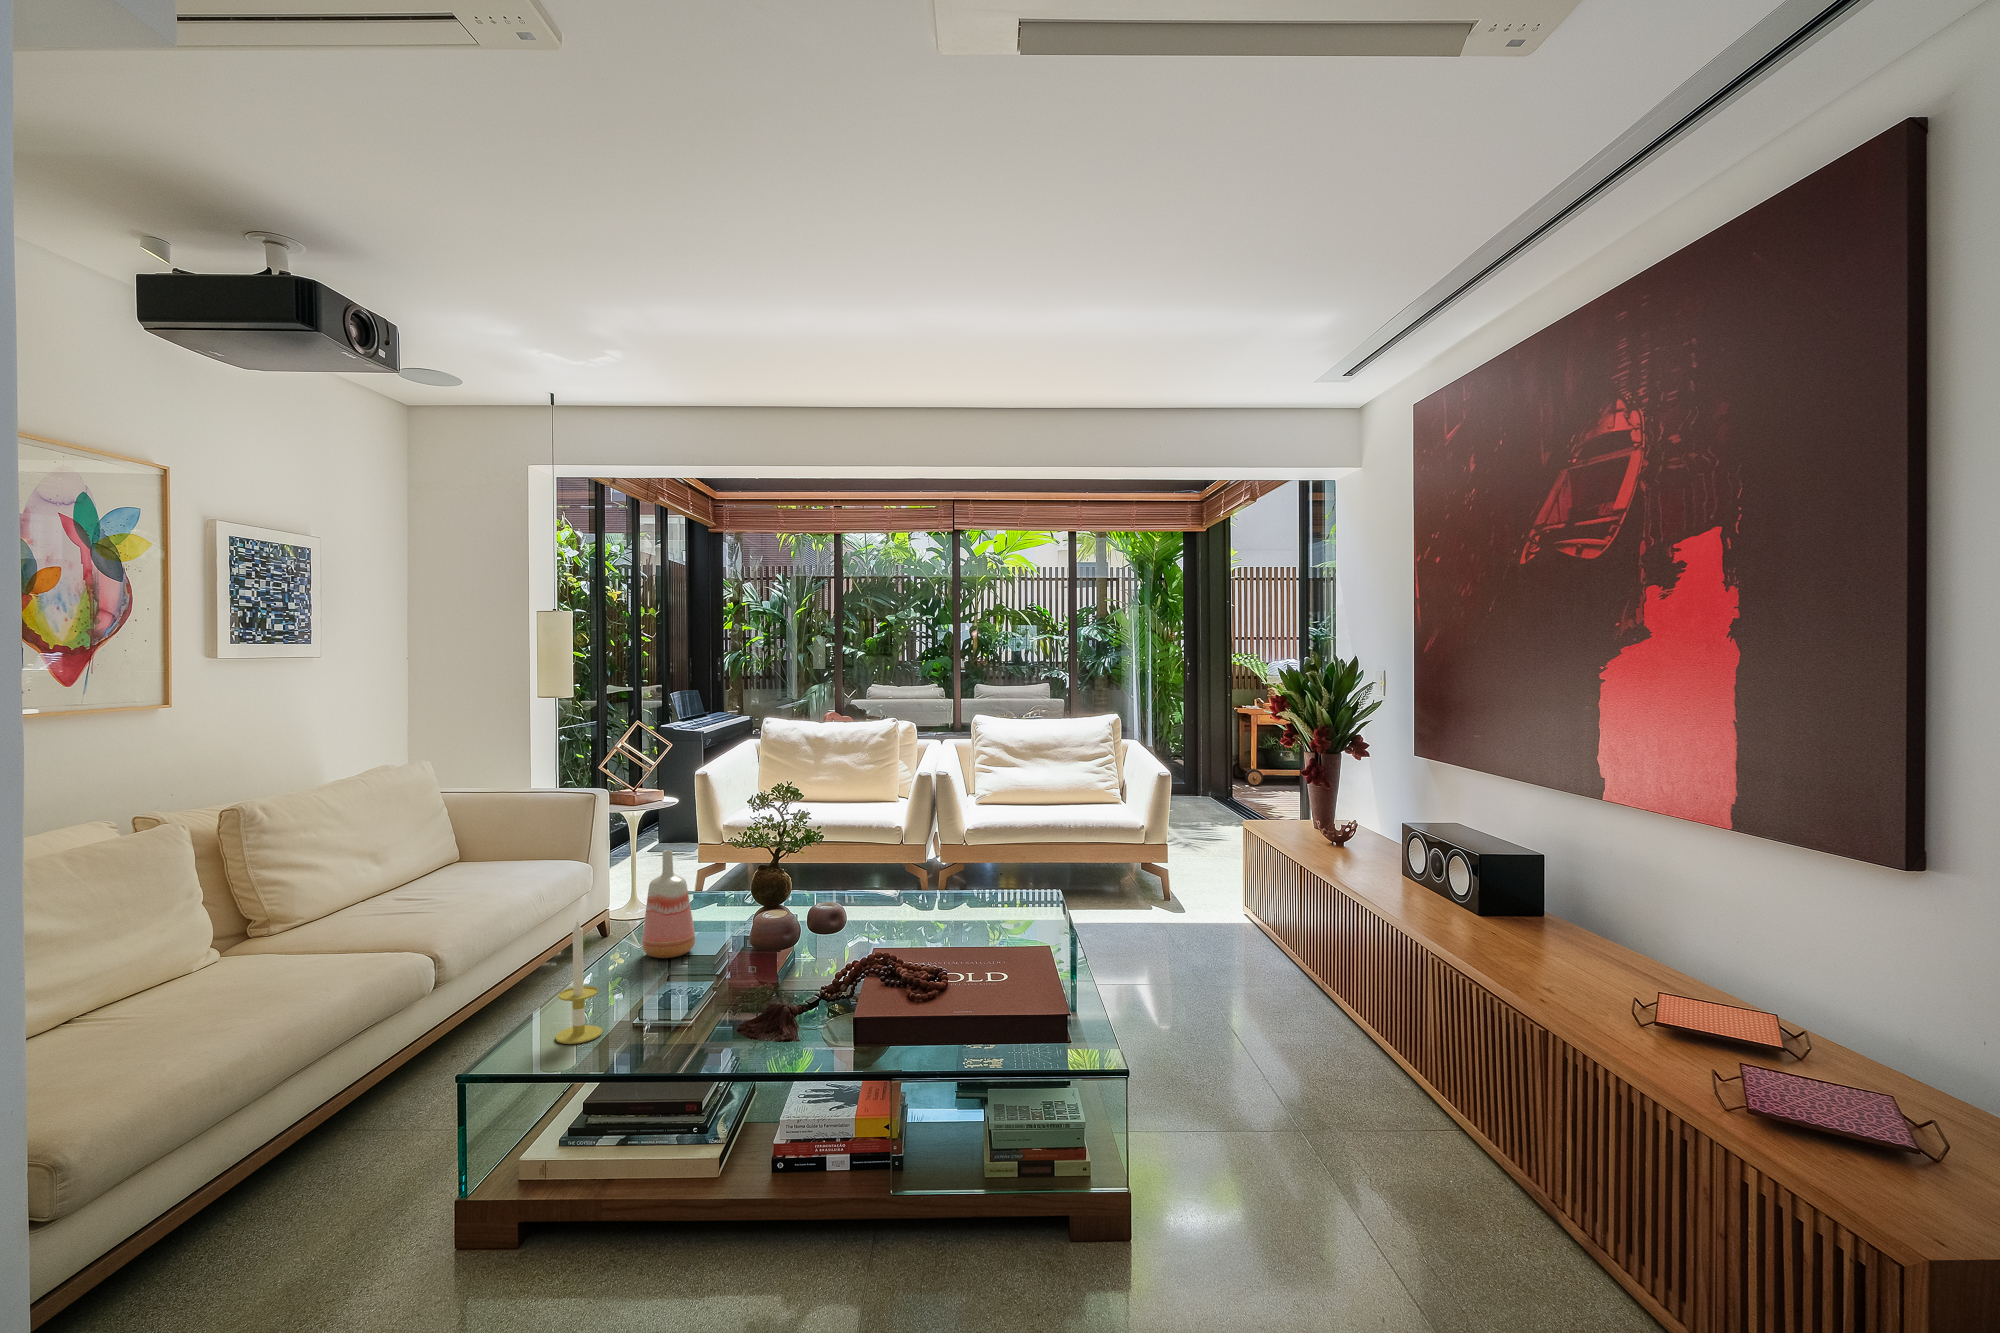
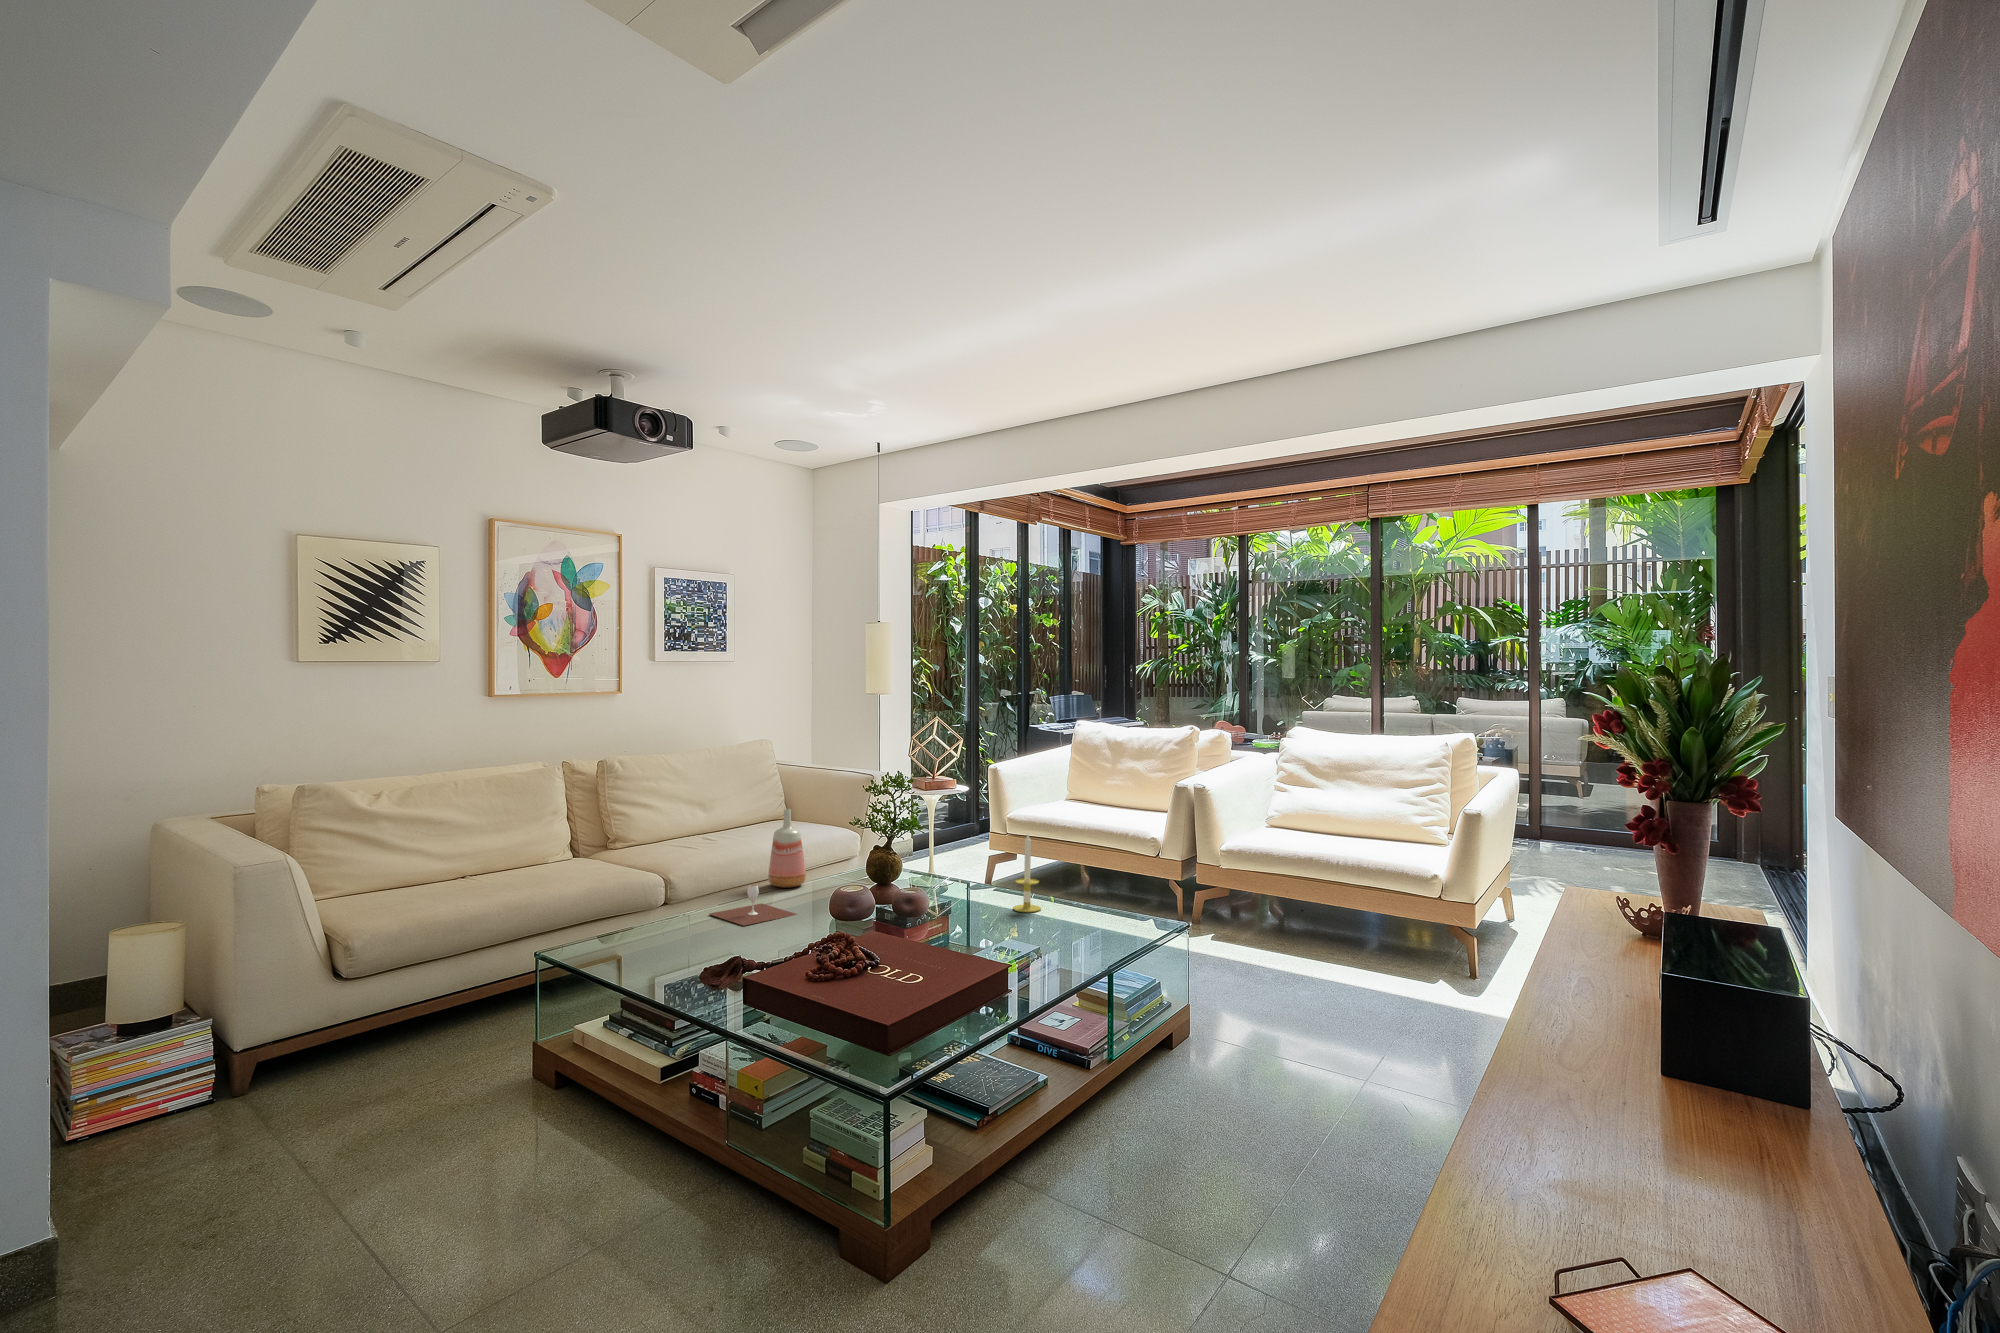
candle: present [555,920,602,1044] -> present [1013,834,1041,912]
wine glass: none [651,961,772,1021] -> present [709,885,797,926]

